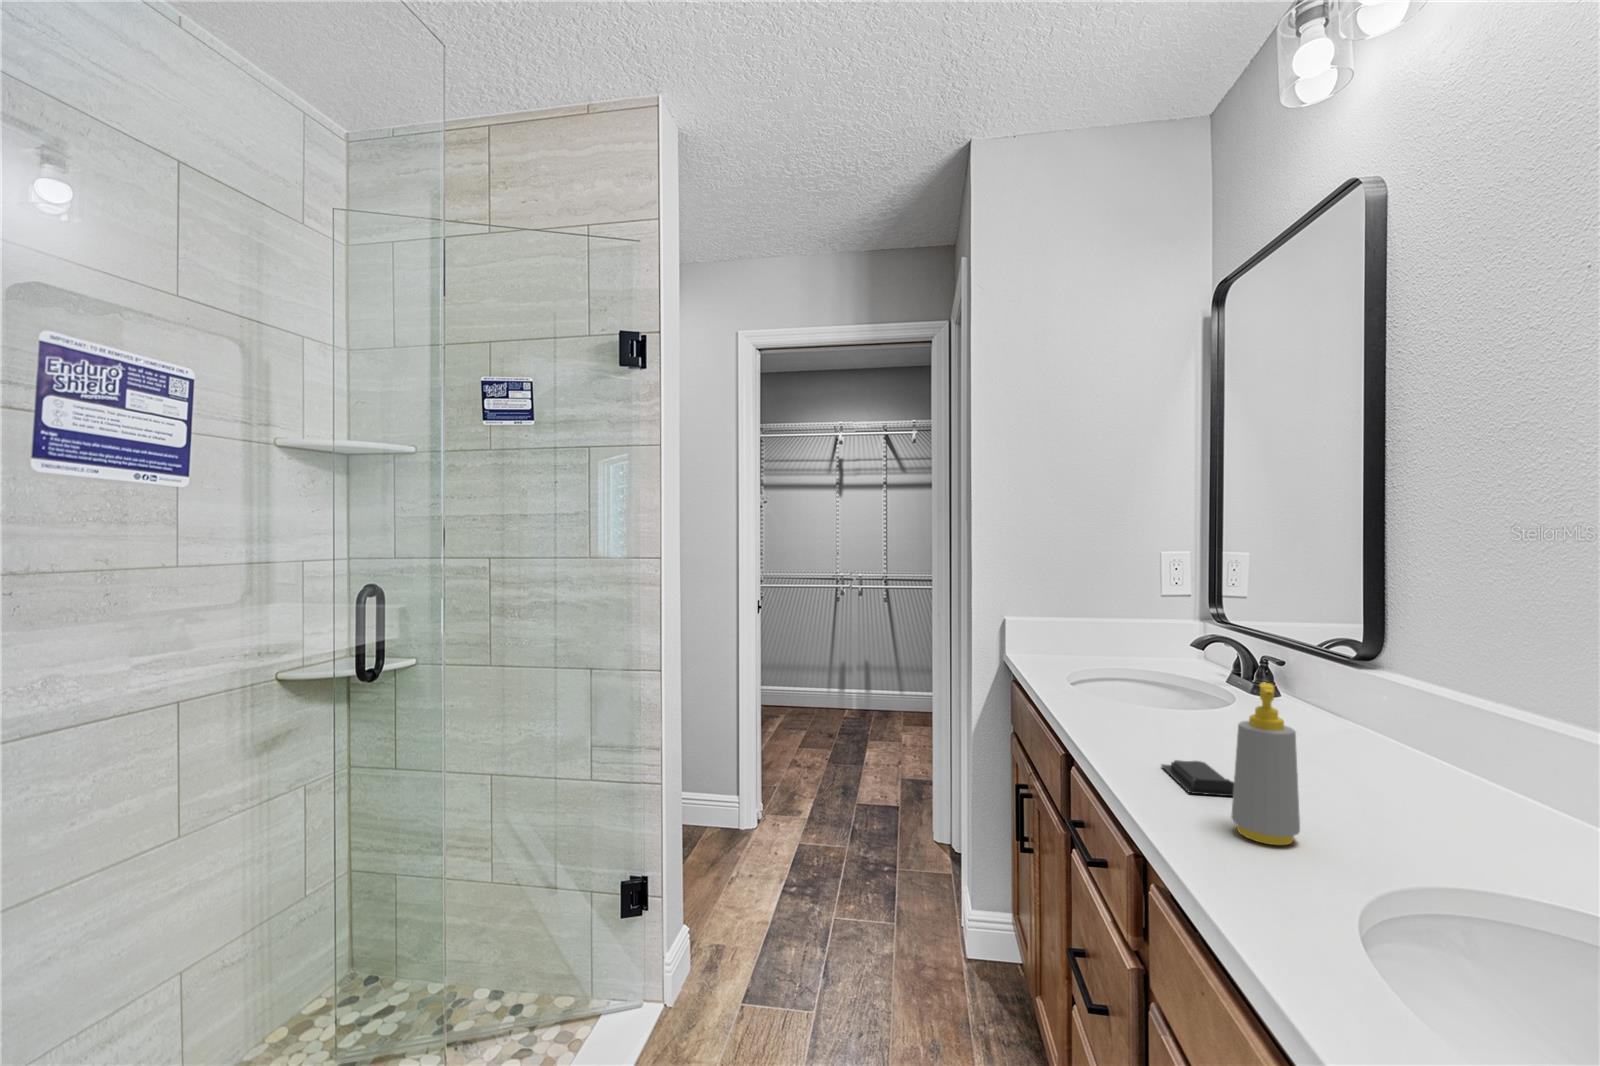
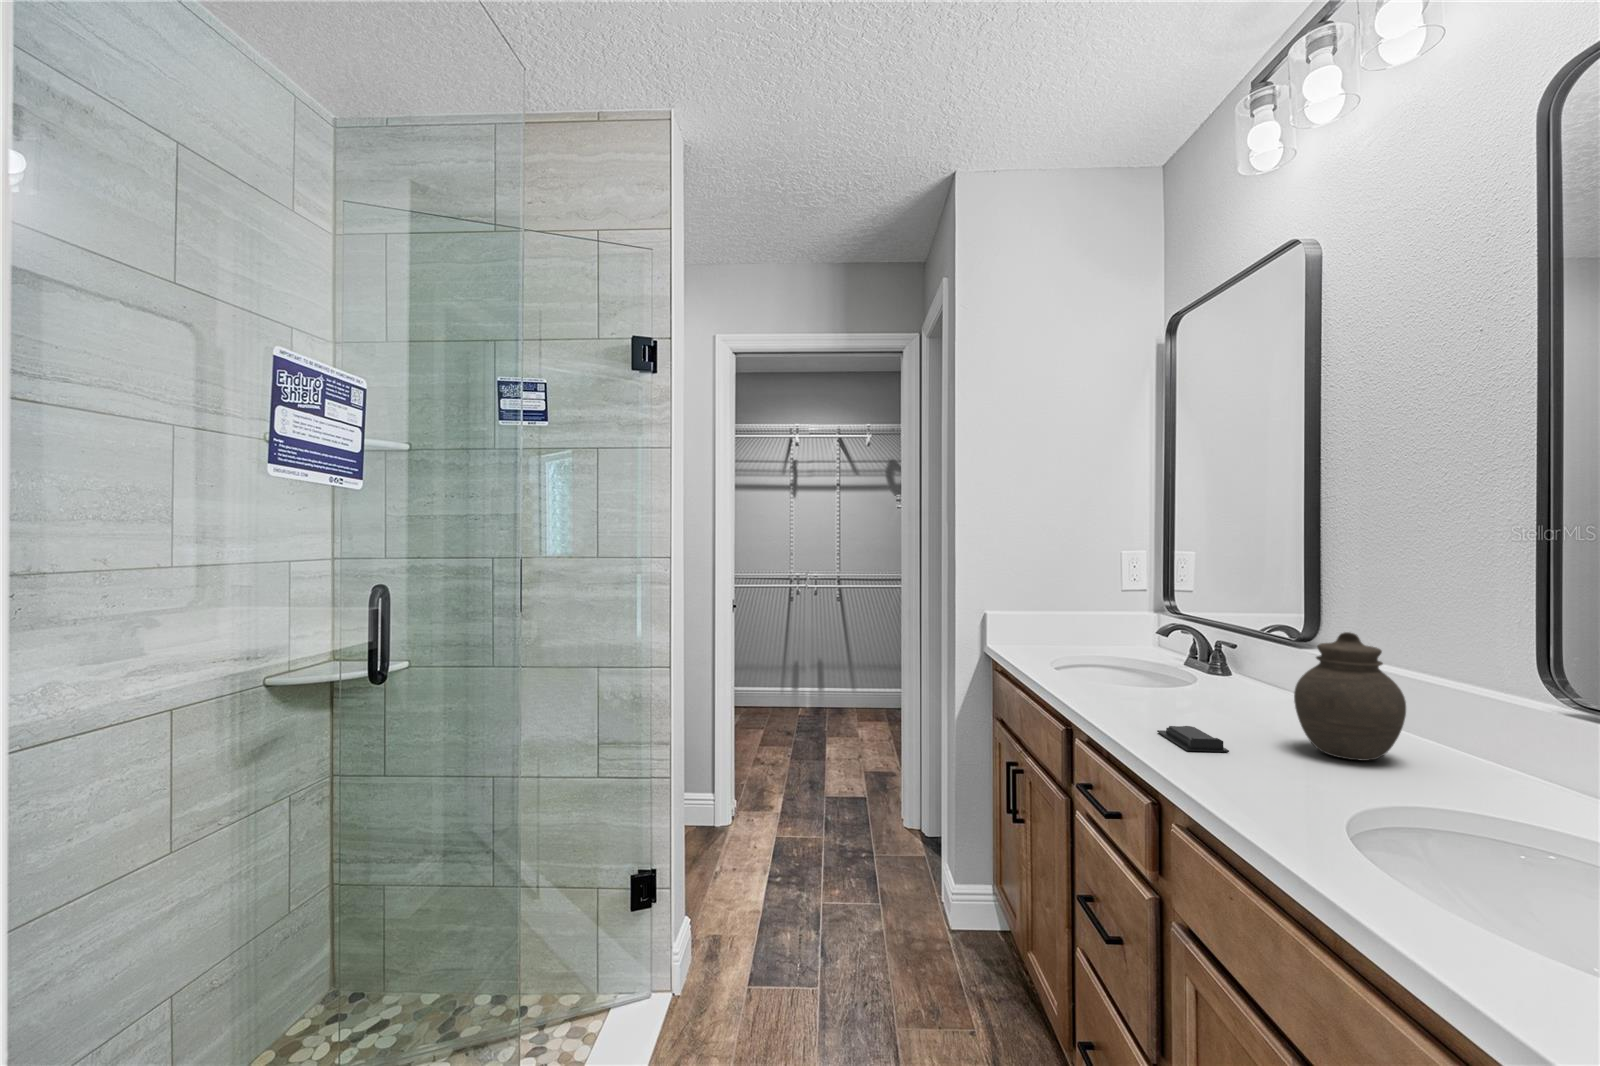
jar: none [1328,656,1473,816] -> present [1294,632,1406,761]
soap bottle: present [1232,683,1300,845] -> none [1229,654,1283,784]

